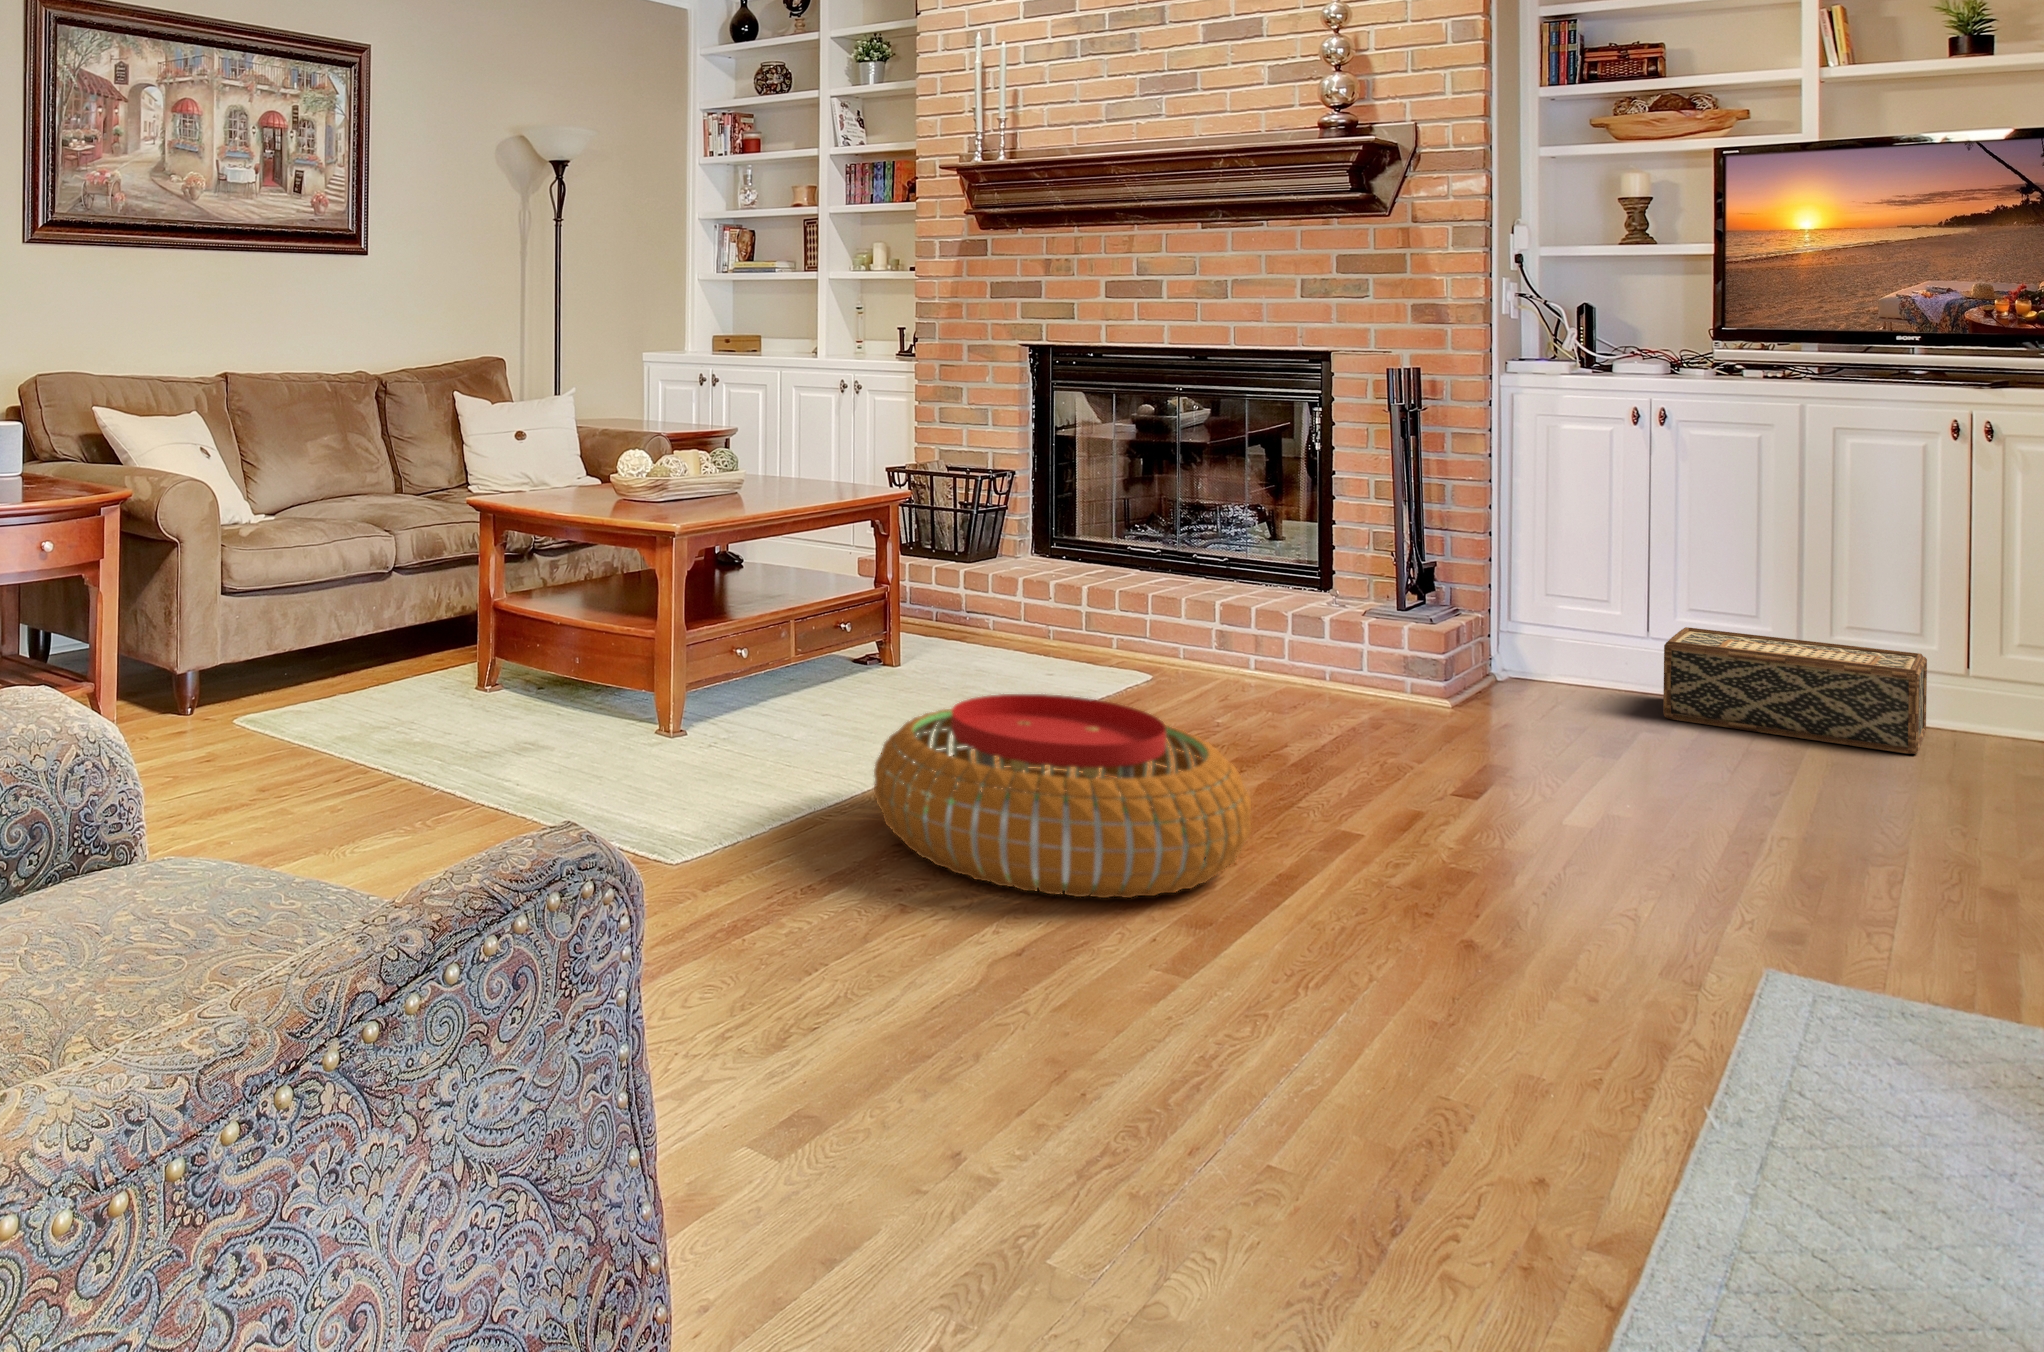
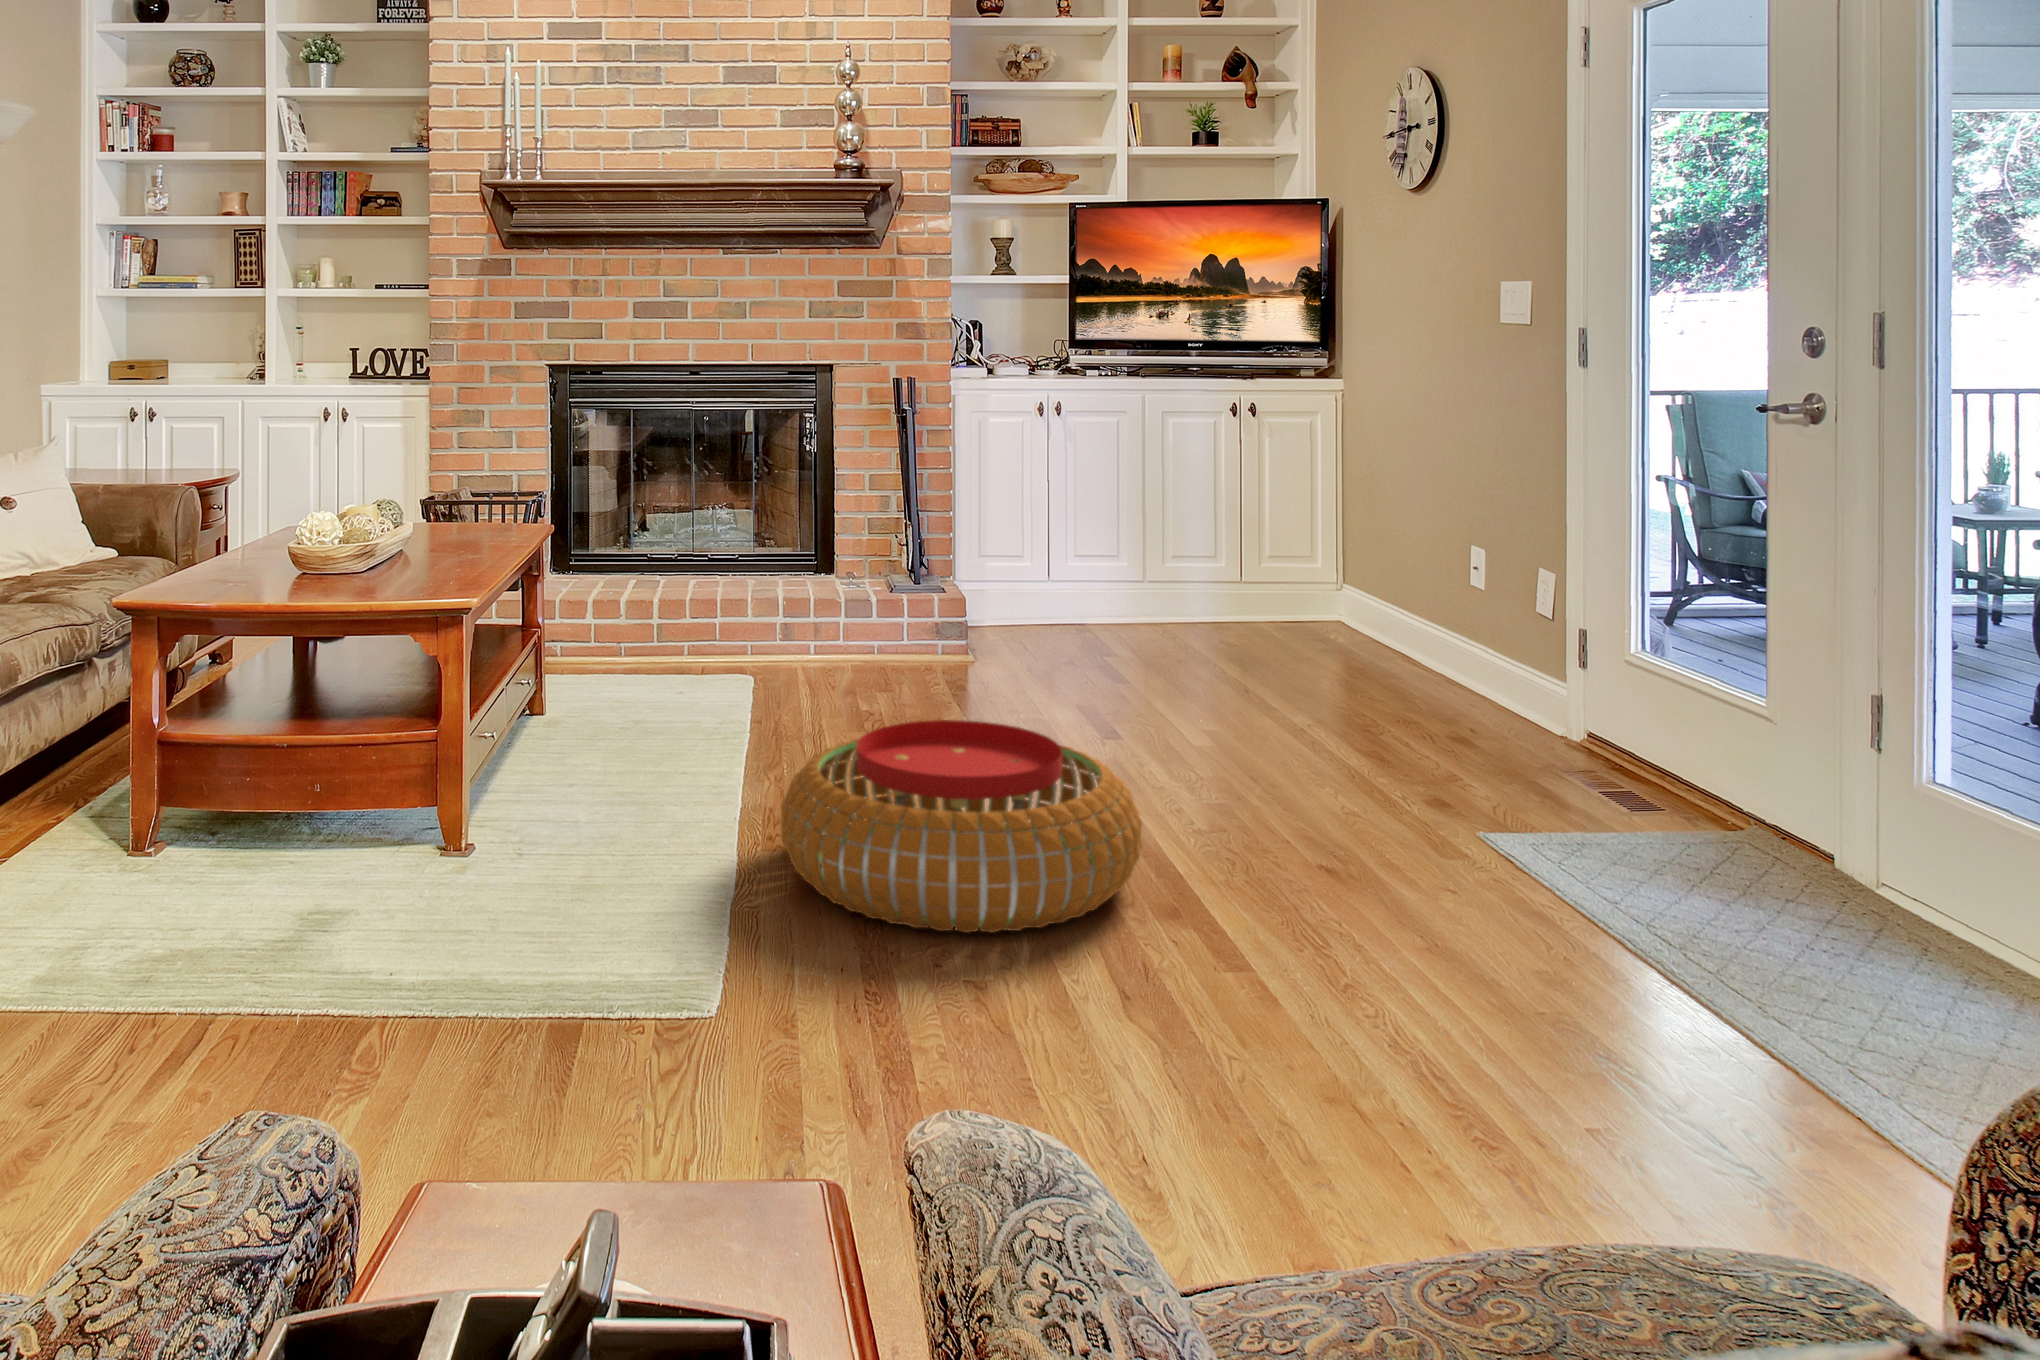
woven basket: present [1663,627,1927,754] -> none [1084,576,1252,650]

